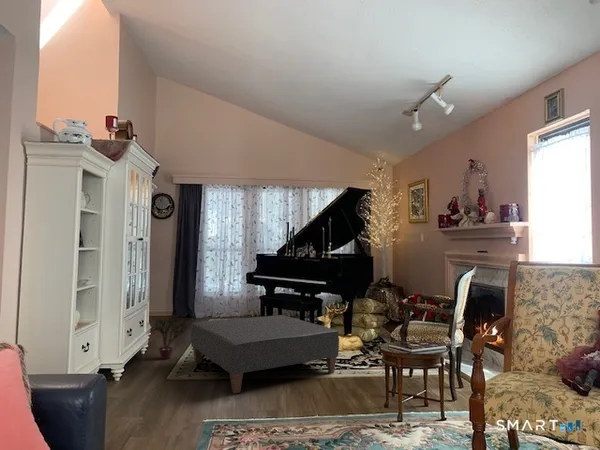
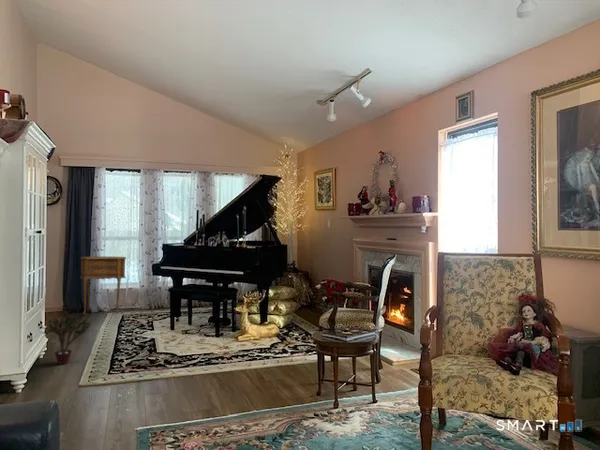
side table: none [190,269,228,320] -> present [80,256,126,315]
ottoman: present [191,315,339,393] -> none [97,306,265,397]

